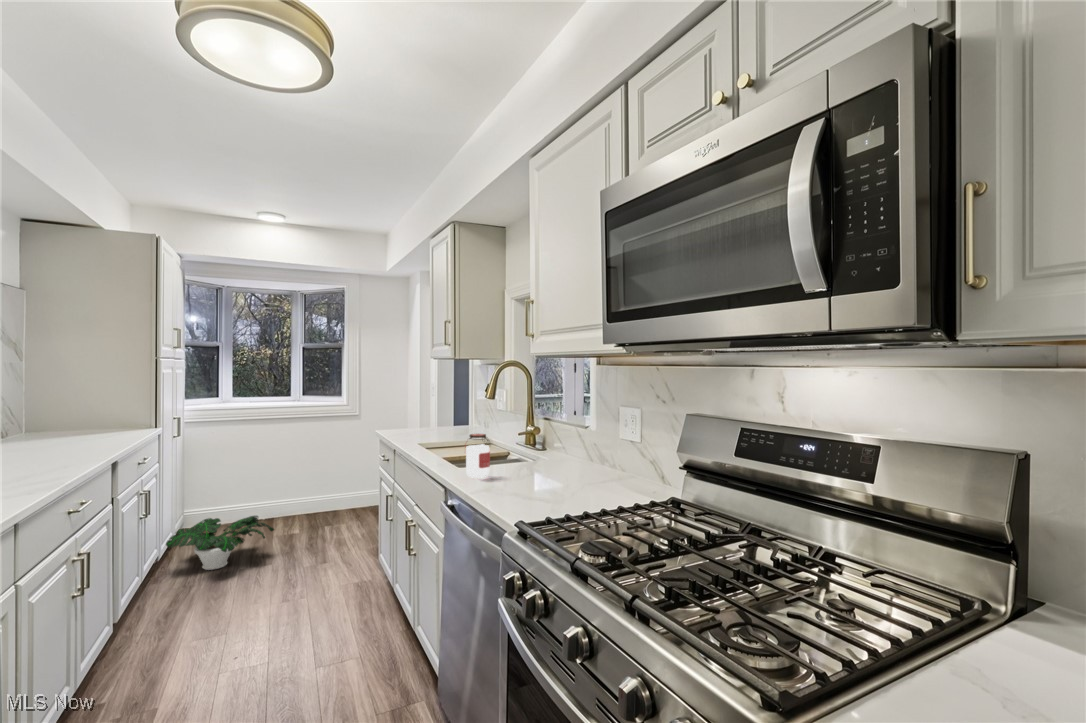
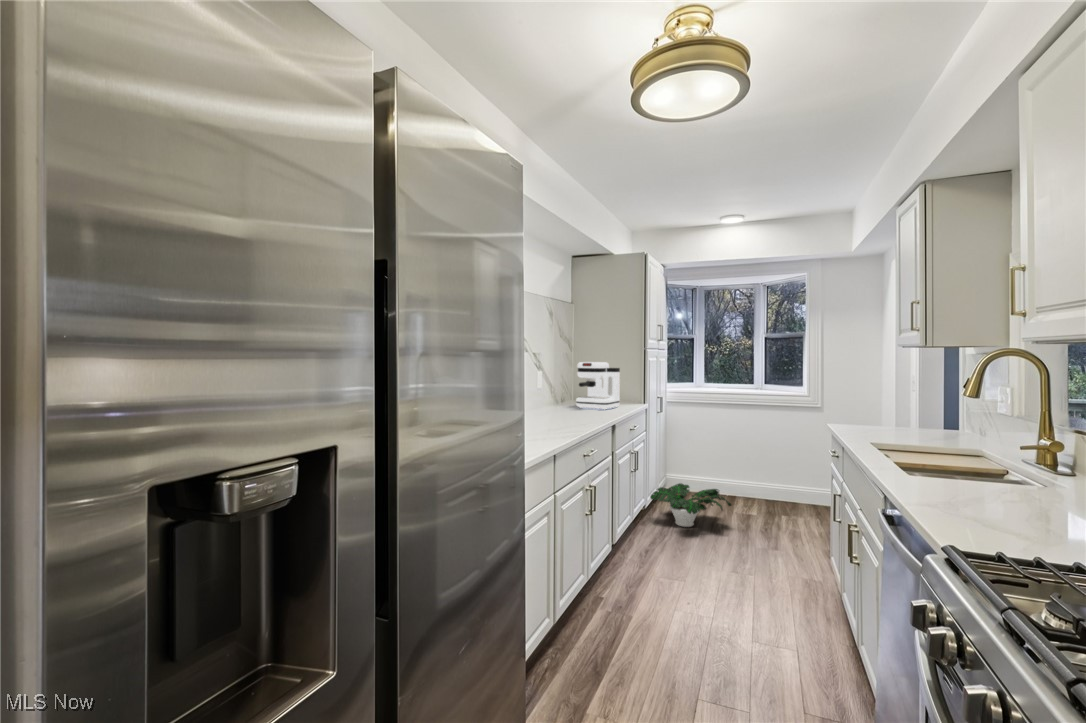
coffee maker: none [39,375,119,442] -> present [576,362,620,409]
jar: present [466,434,490,478] -> none [908,437,946,491]

